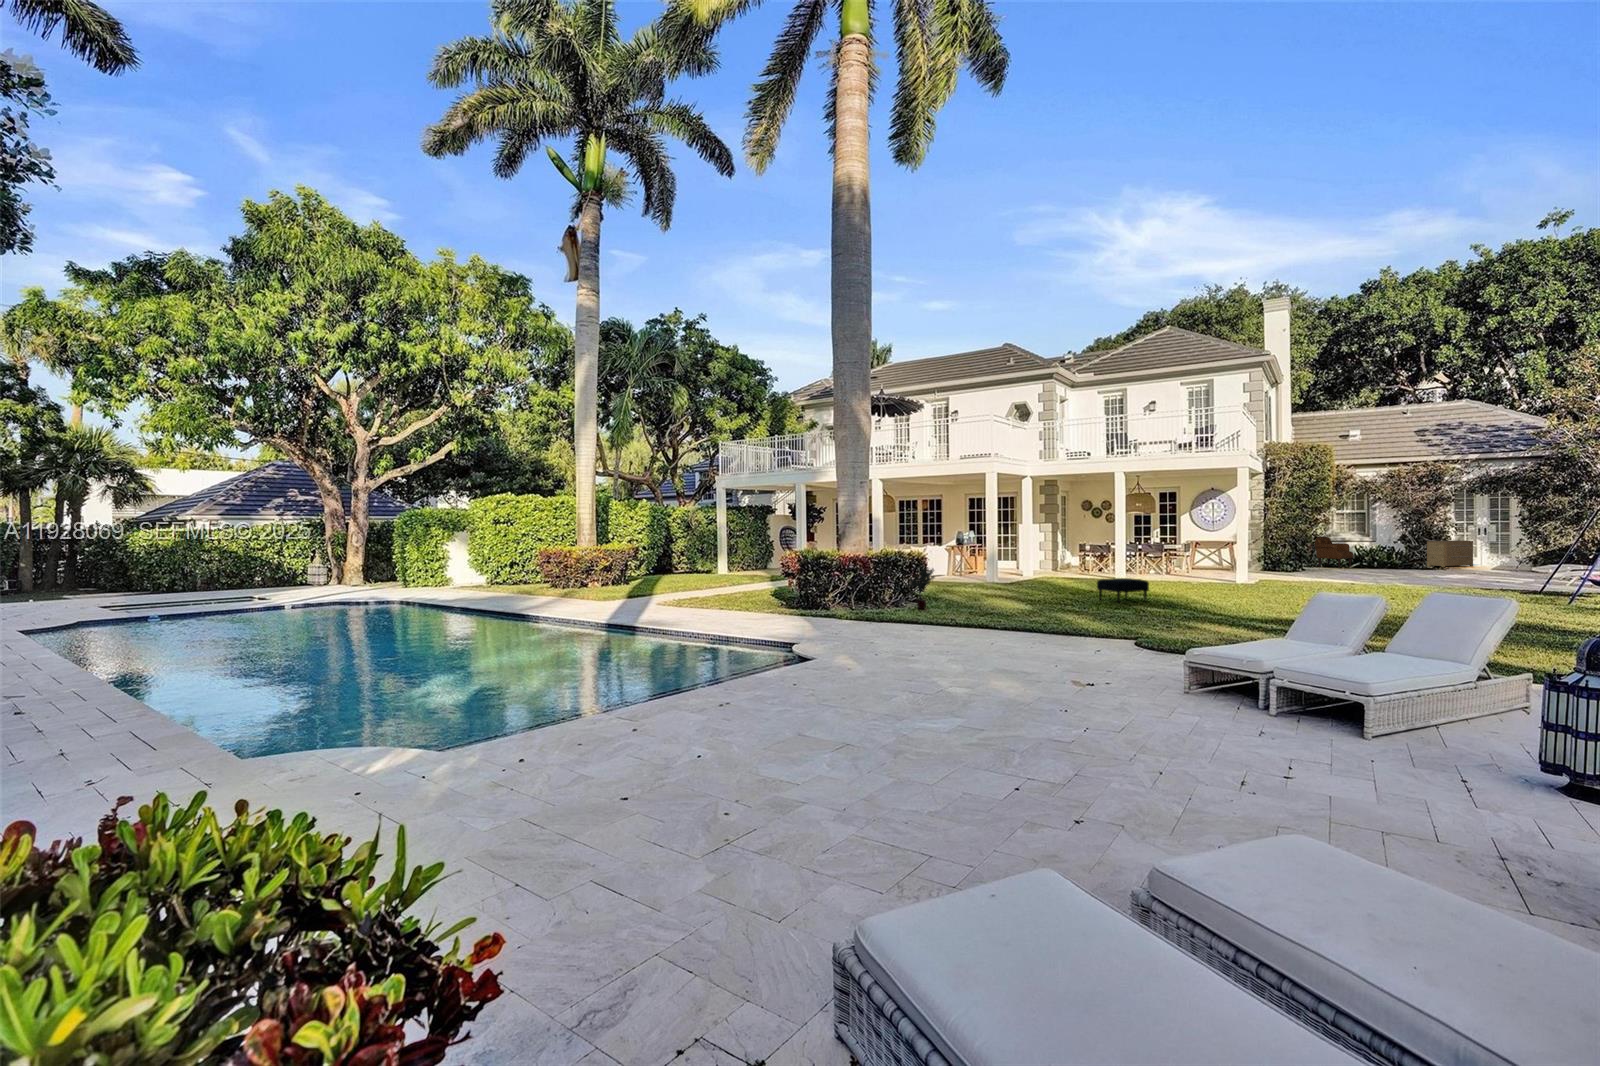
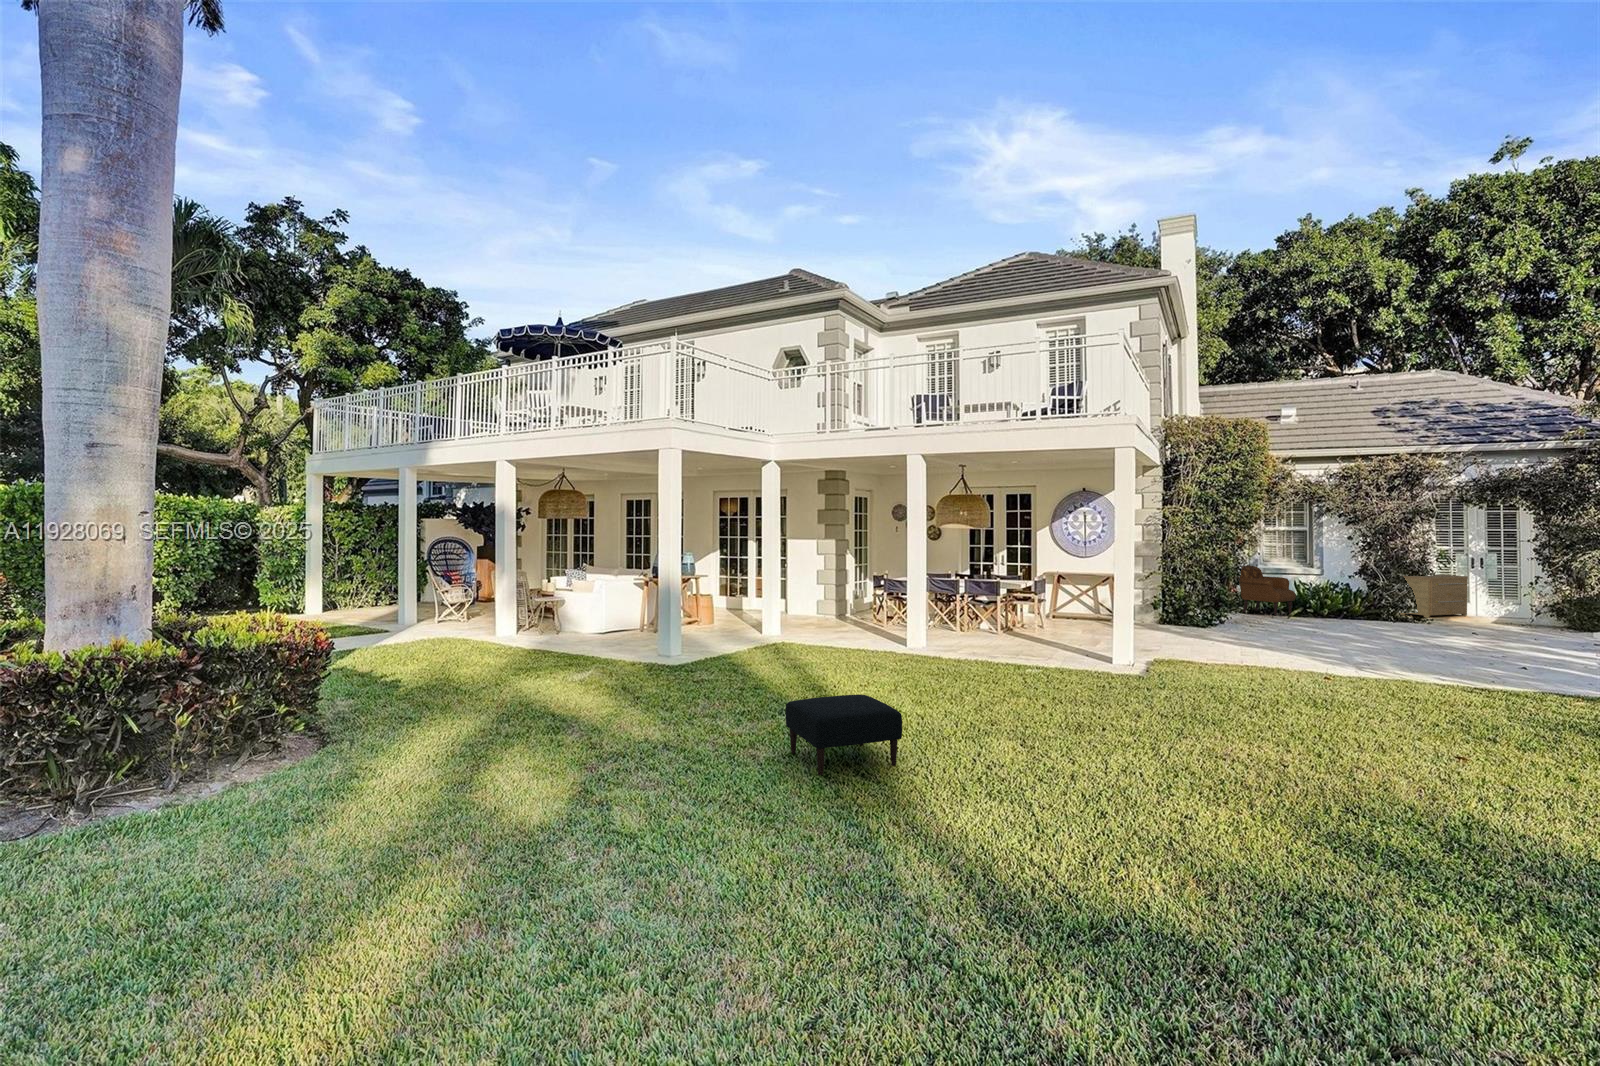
potted tree: present [908,566,935,609] -> none [128,678,274,825]

